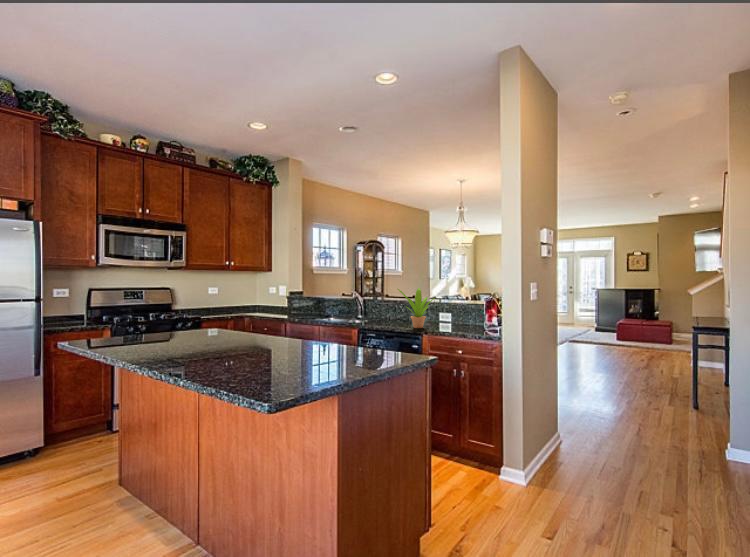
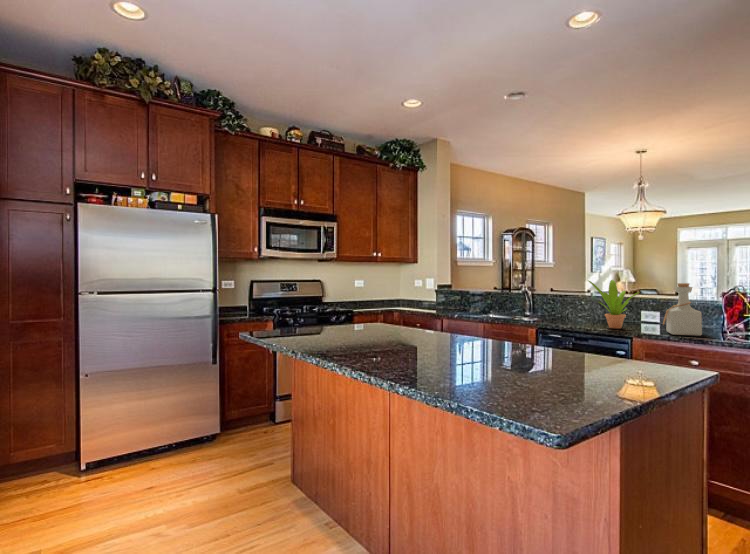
bottle: none [448,291,473,332] -> present [663,283,702,336]

